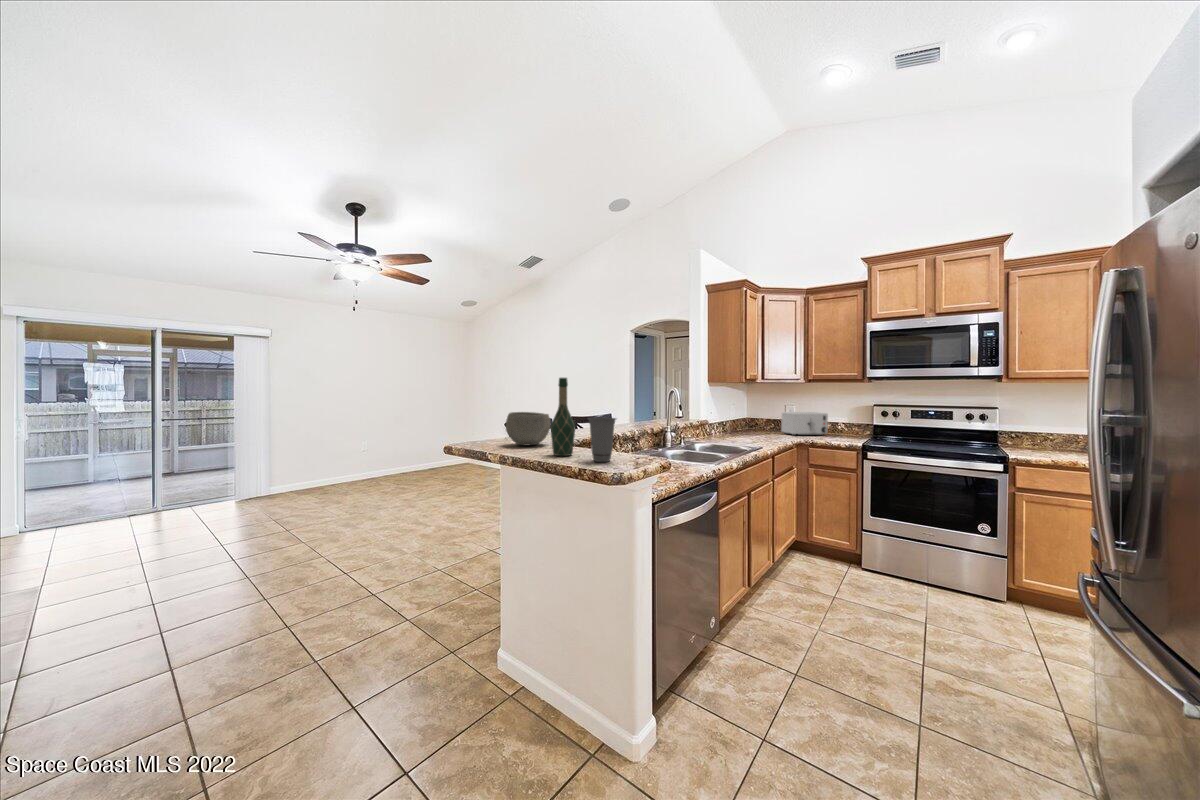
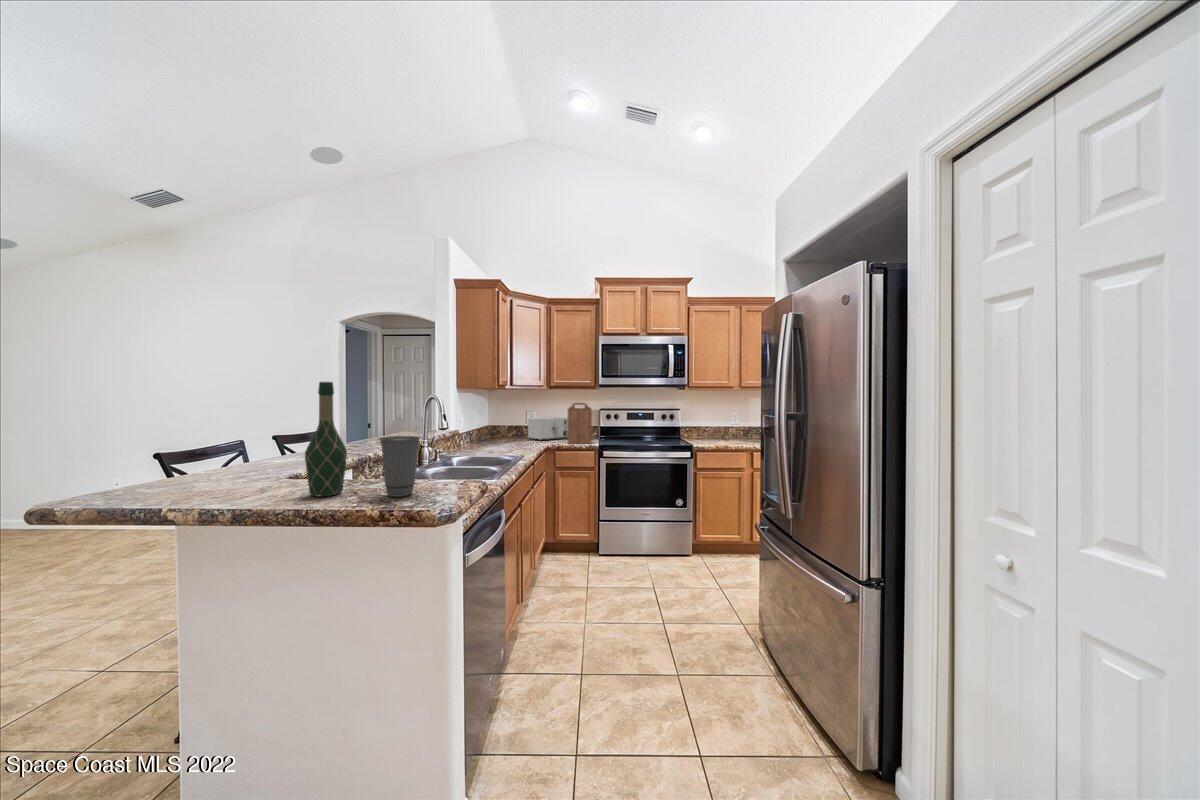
cutting board: none [822,397,853,443] -> present [568,403,592,444]
bowl: present [506,412,550,445] -> none [189,434,280,488]

